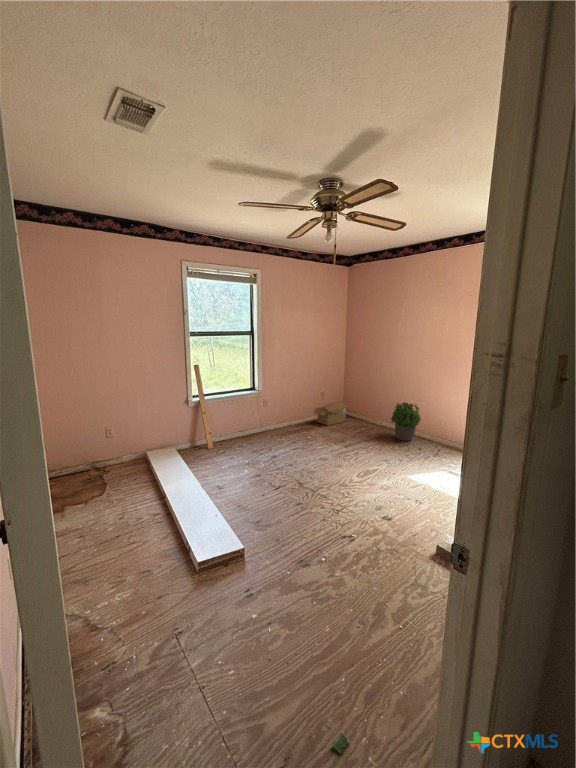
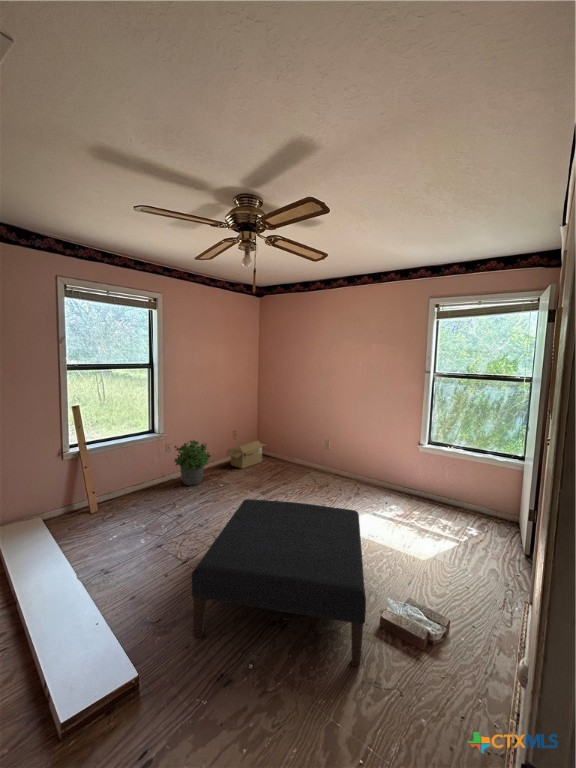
potted plant: present [391,403,421,441] -> present [174,440,211,485]
ottoman: none [281,445,428,576] -> present [192,499,366,666]

